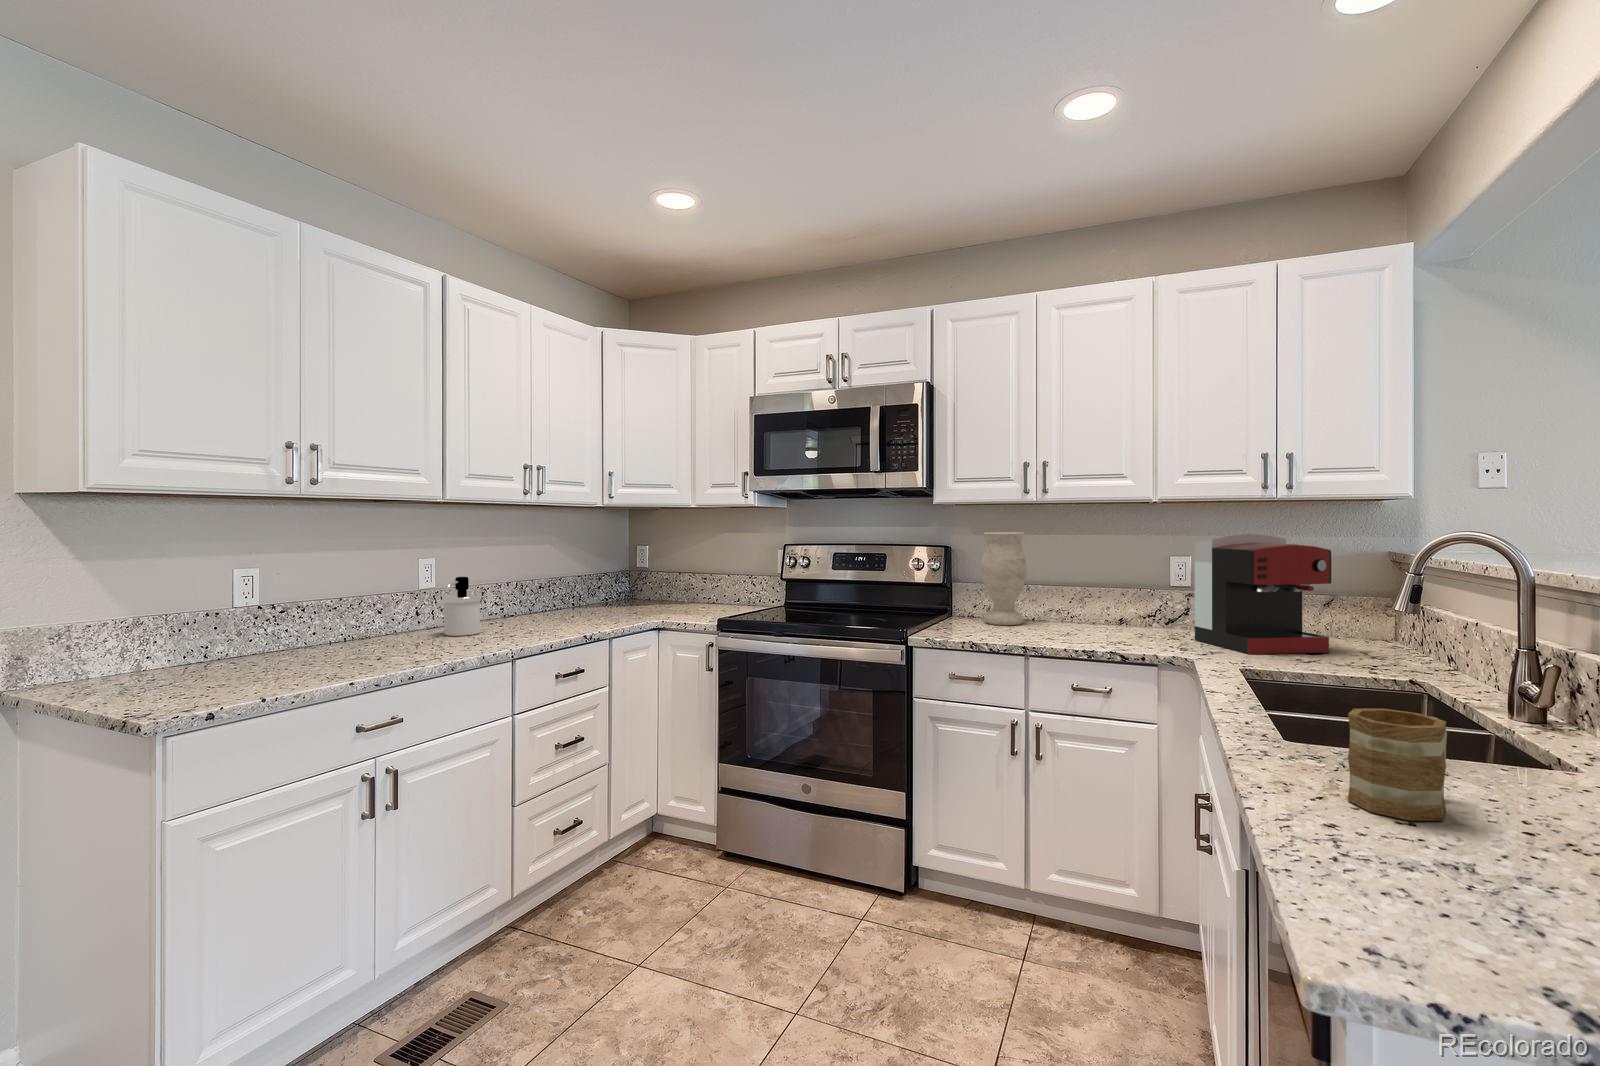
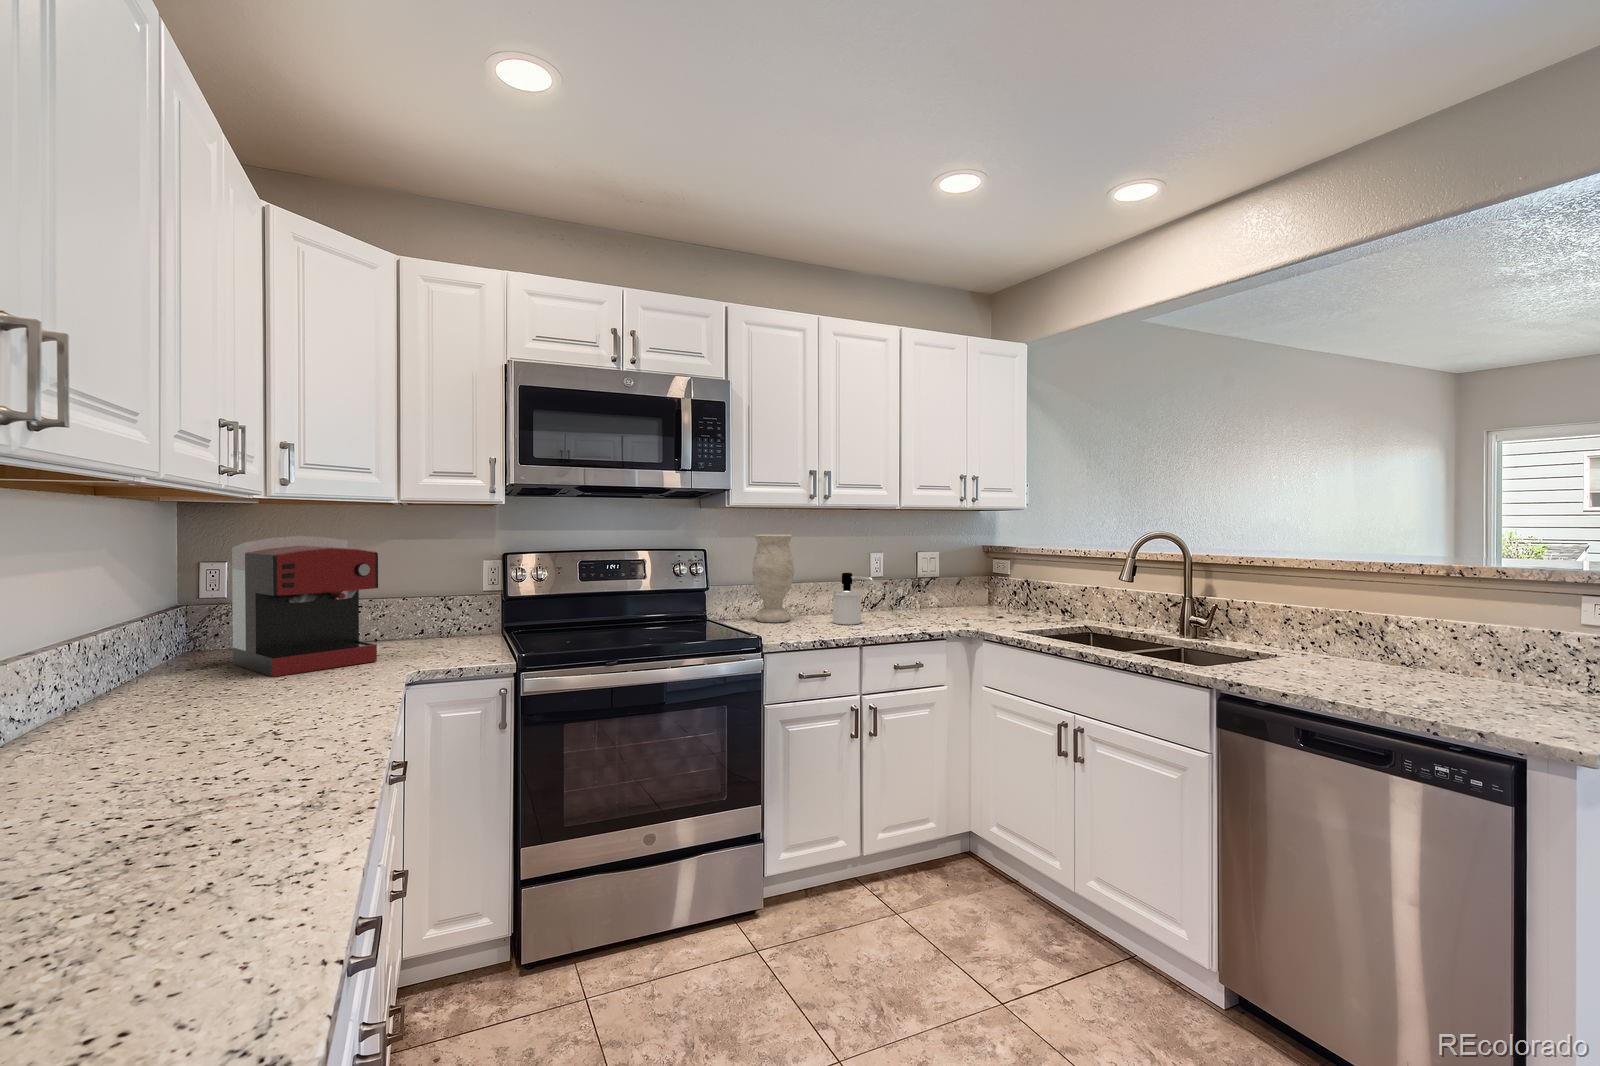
coffee maker: present [1195,534,1331,654] -> present [232,536,378,677]
soap dispenser: present [443,577,481,636] -> present [832,573,876,625]
mug: present [1348,708,1447,821] -> none [1320,637,1372,693]

